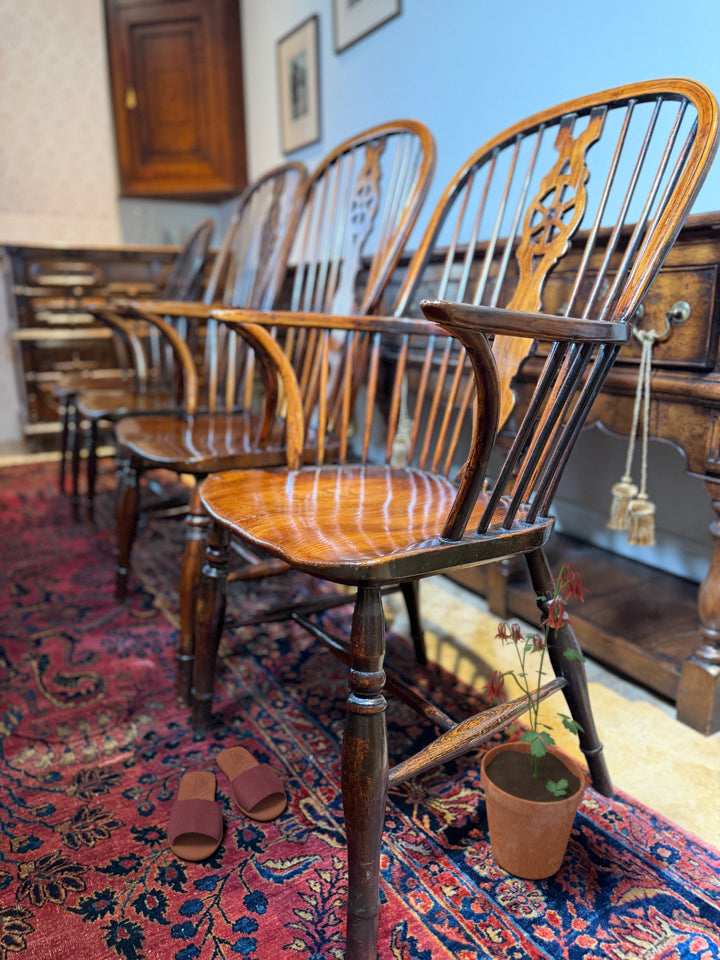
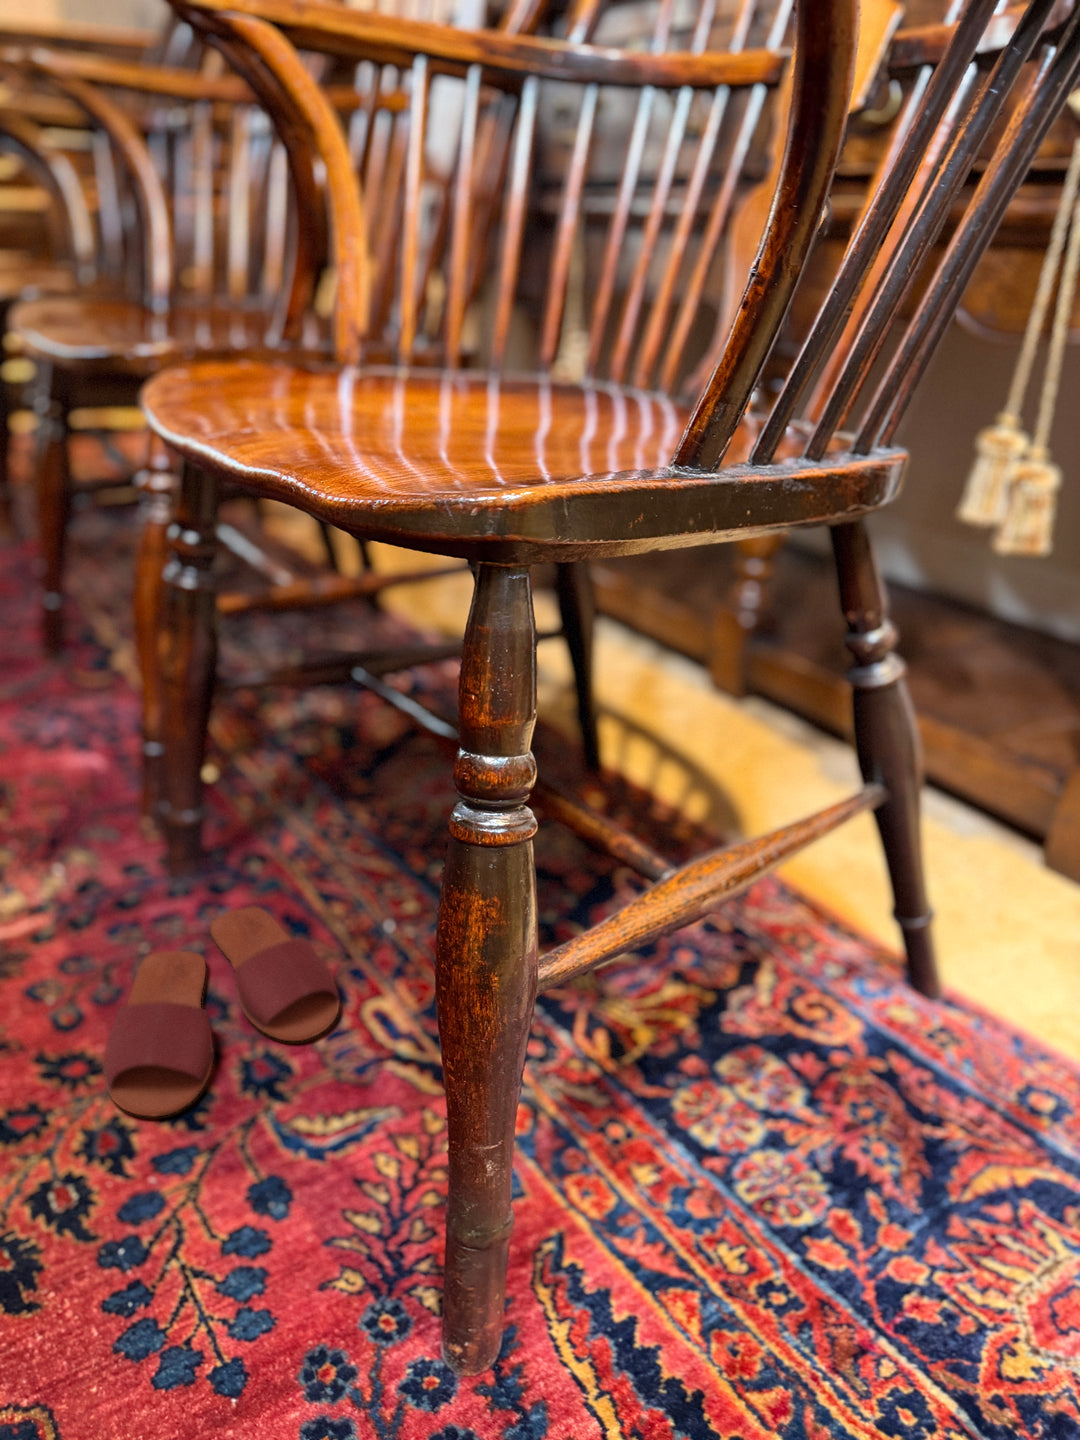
potted plant: present [480,564,589,879] -> none [713,554,965,1151]

